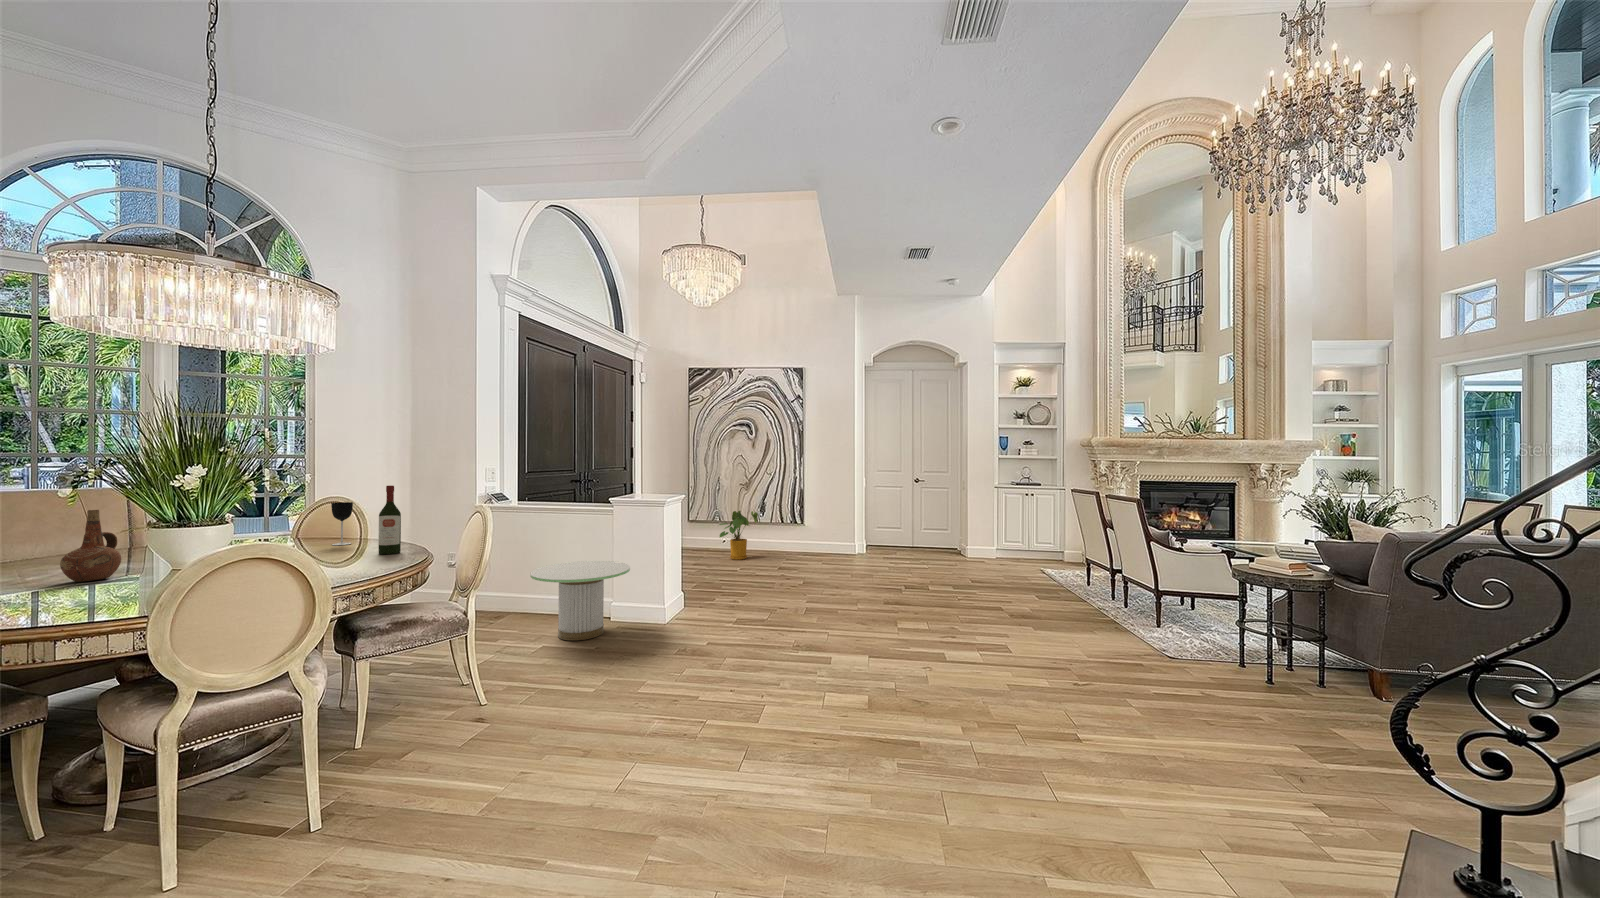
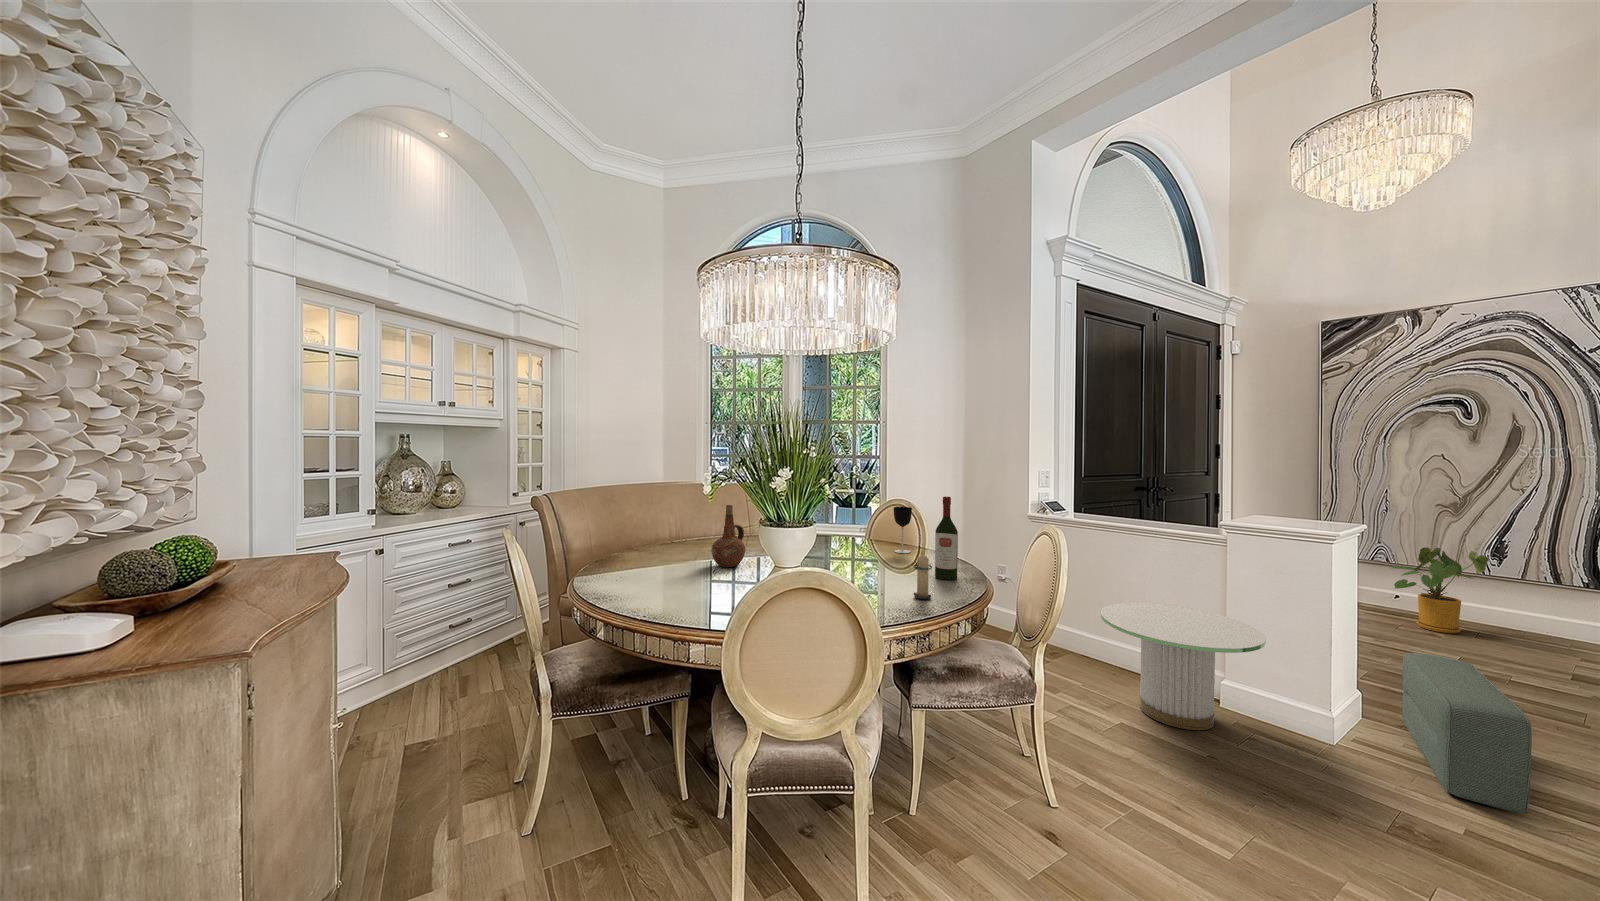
candle: none [355,527,378,566] -> present [914,554,932,599]
pouf: none [700,563,732,629] -> present [1402,653,1532,814]

